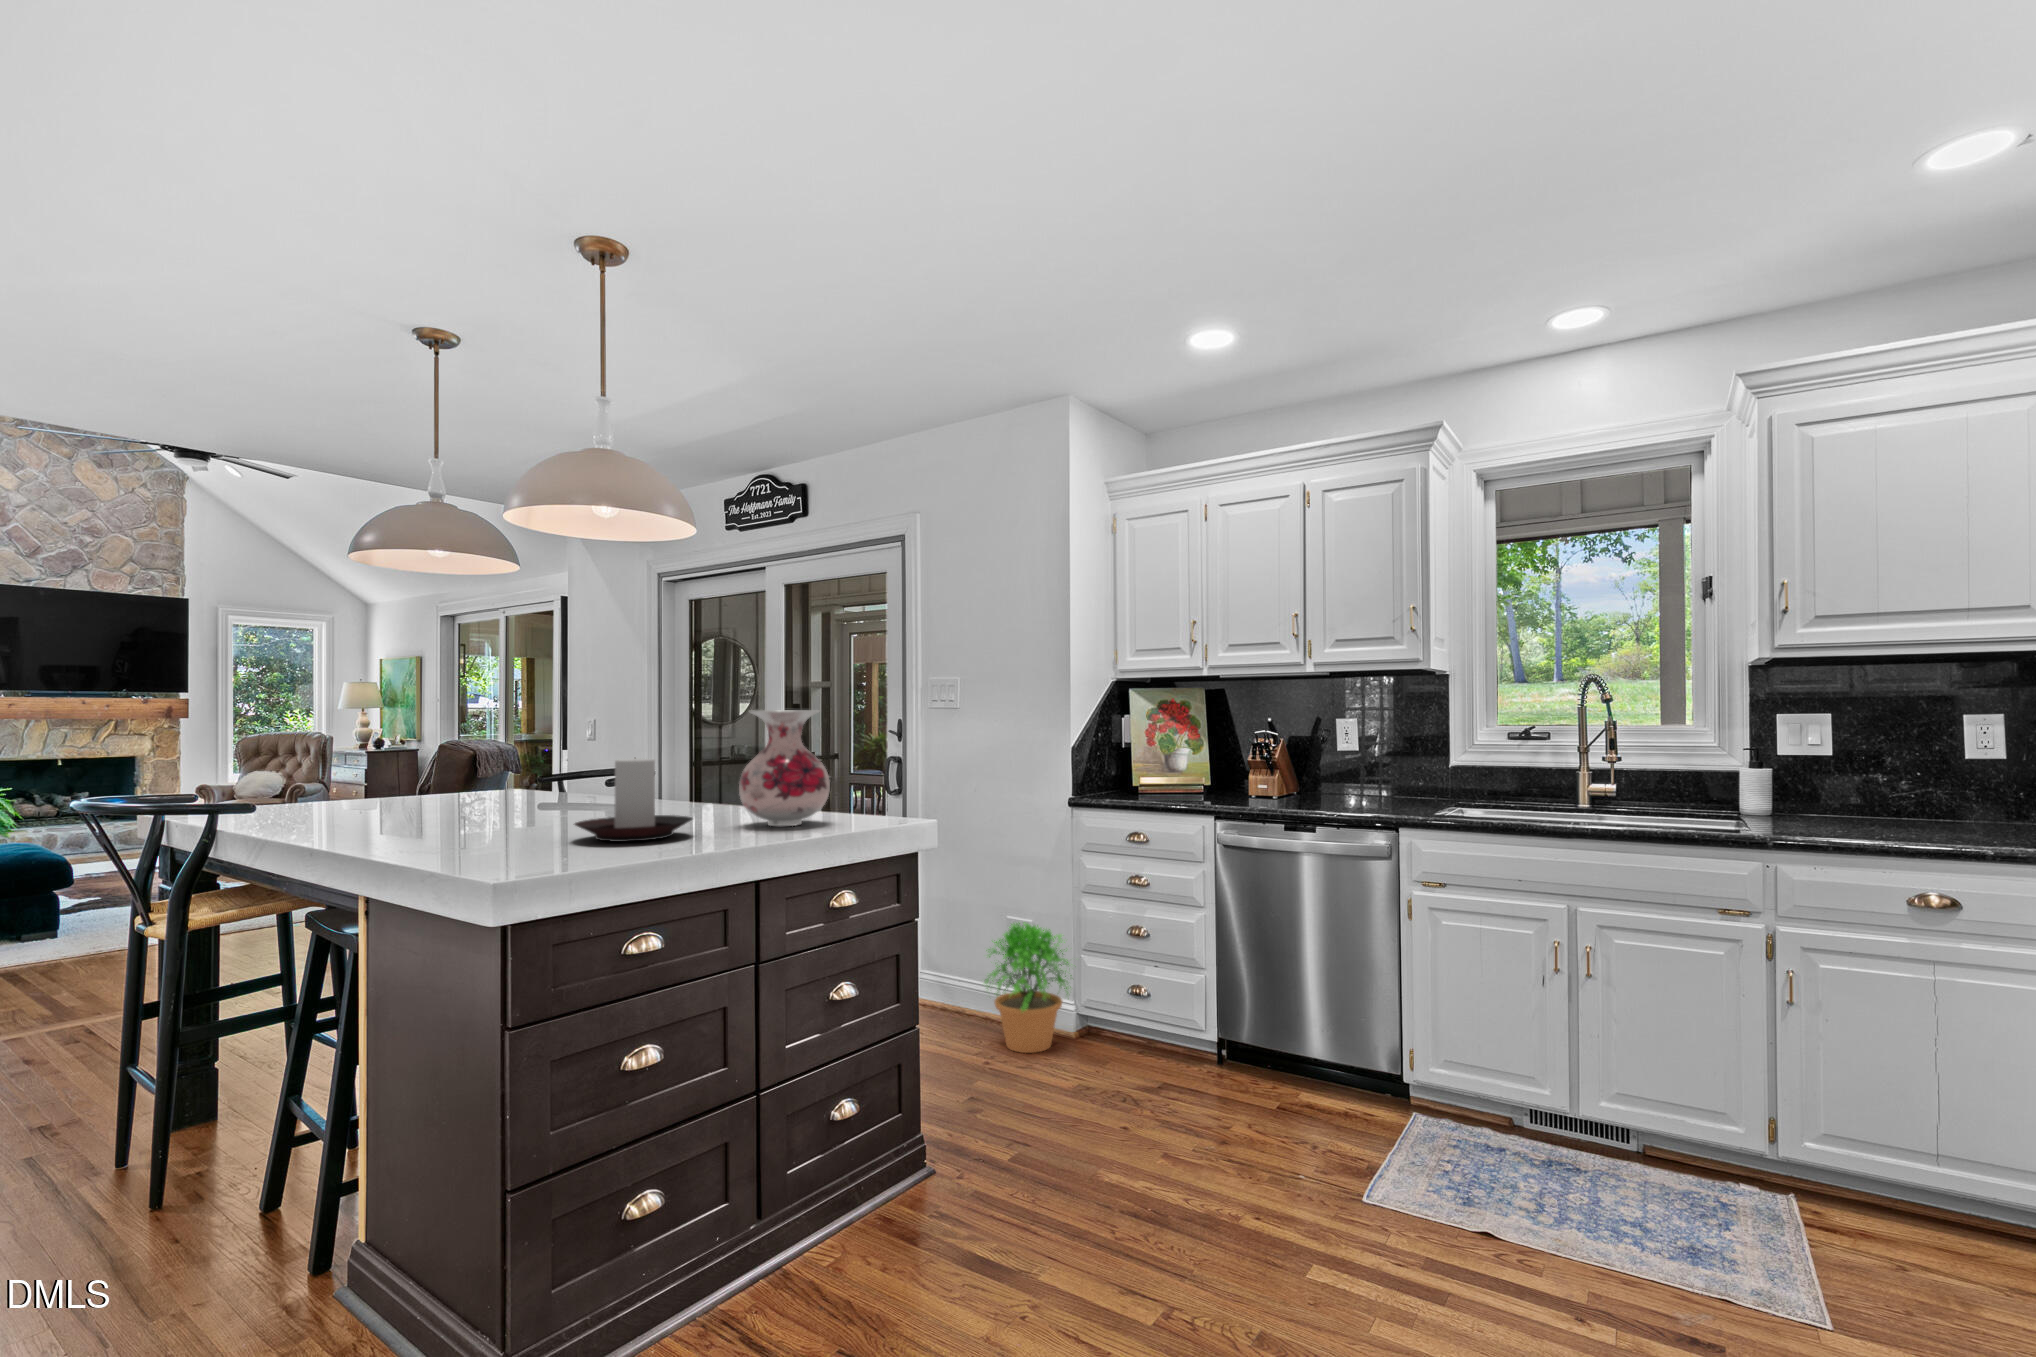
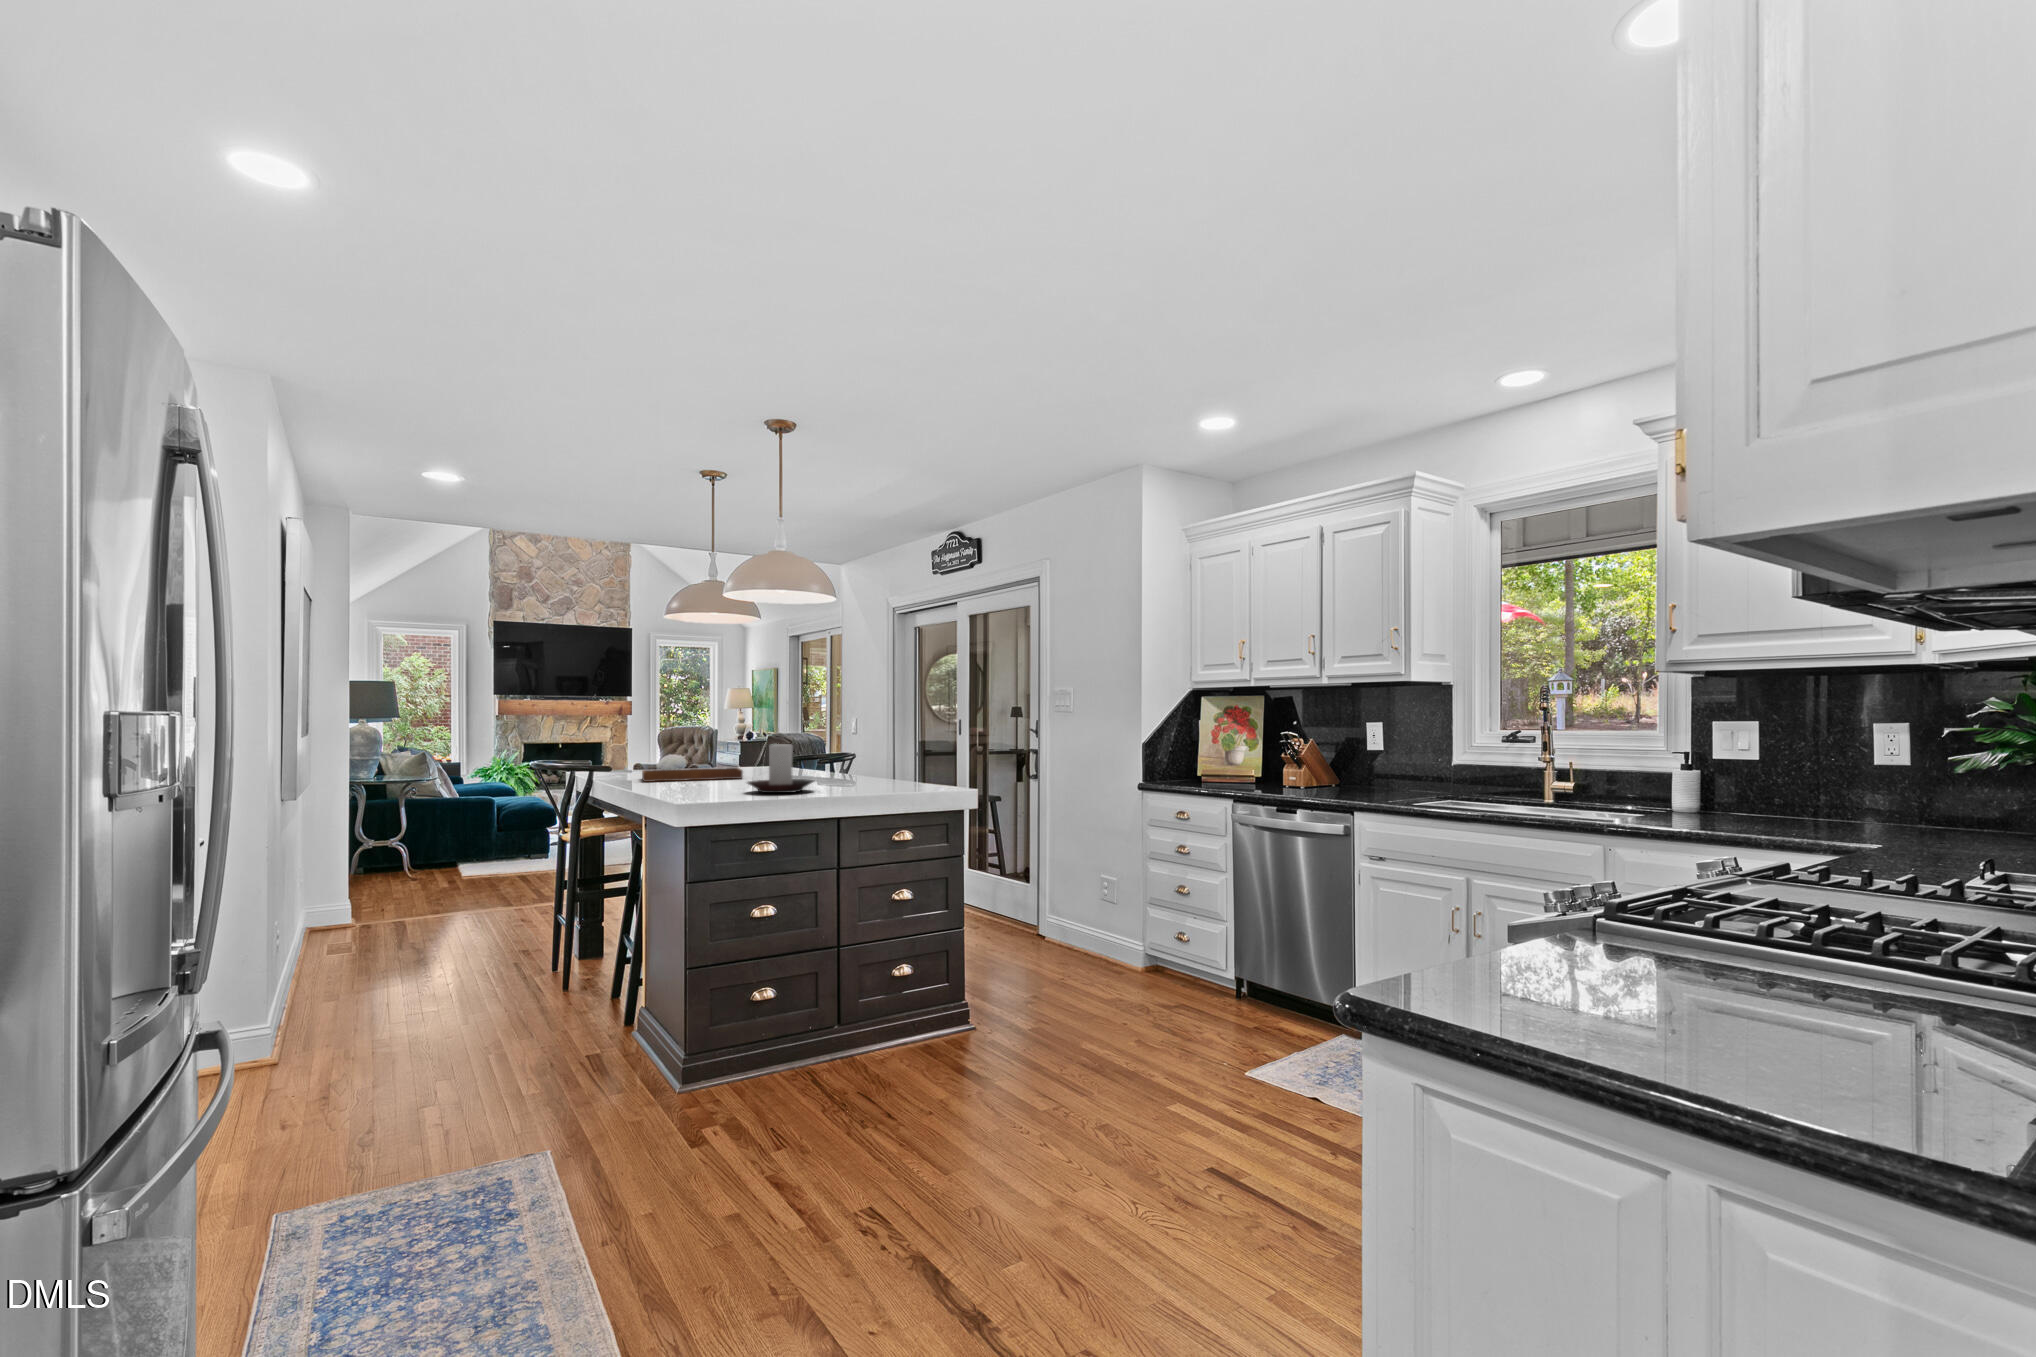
vase: present [739,710,830,826] -> none [849,715,906,789]
tray: none [326,765,517,828] -> present [642,747,743,782]
potted plant: present [985,922,1072,1053] -> none [1067,872,1145,971]

